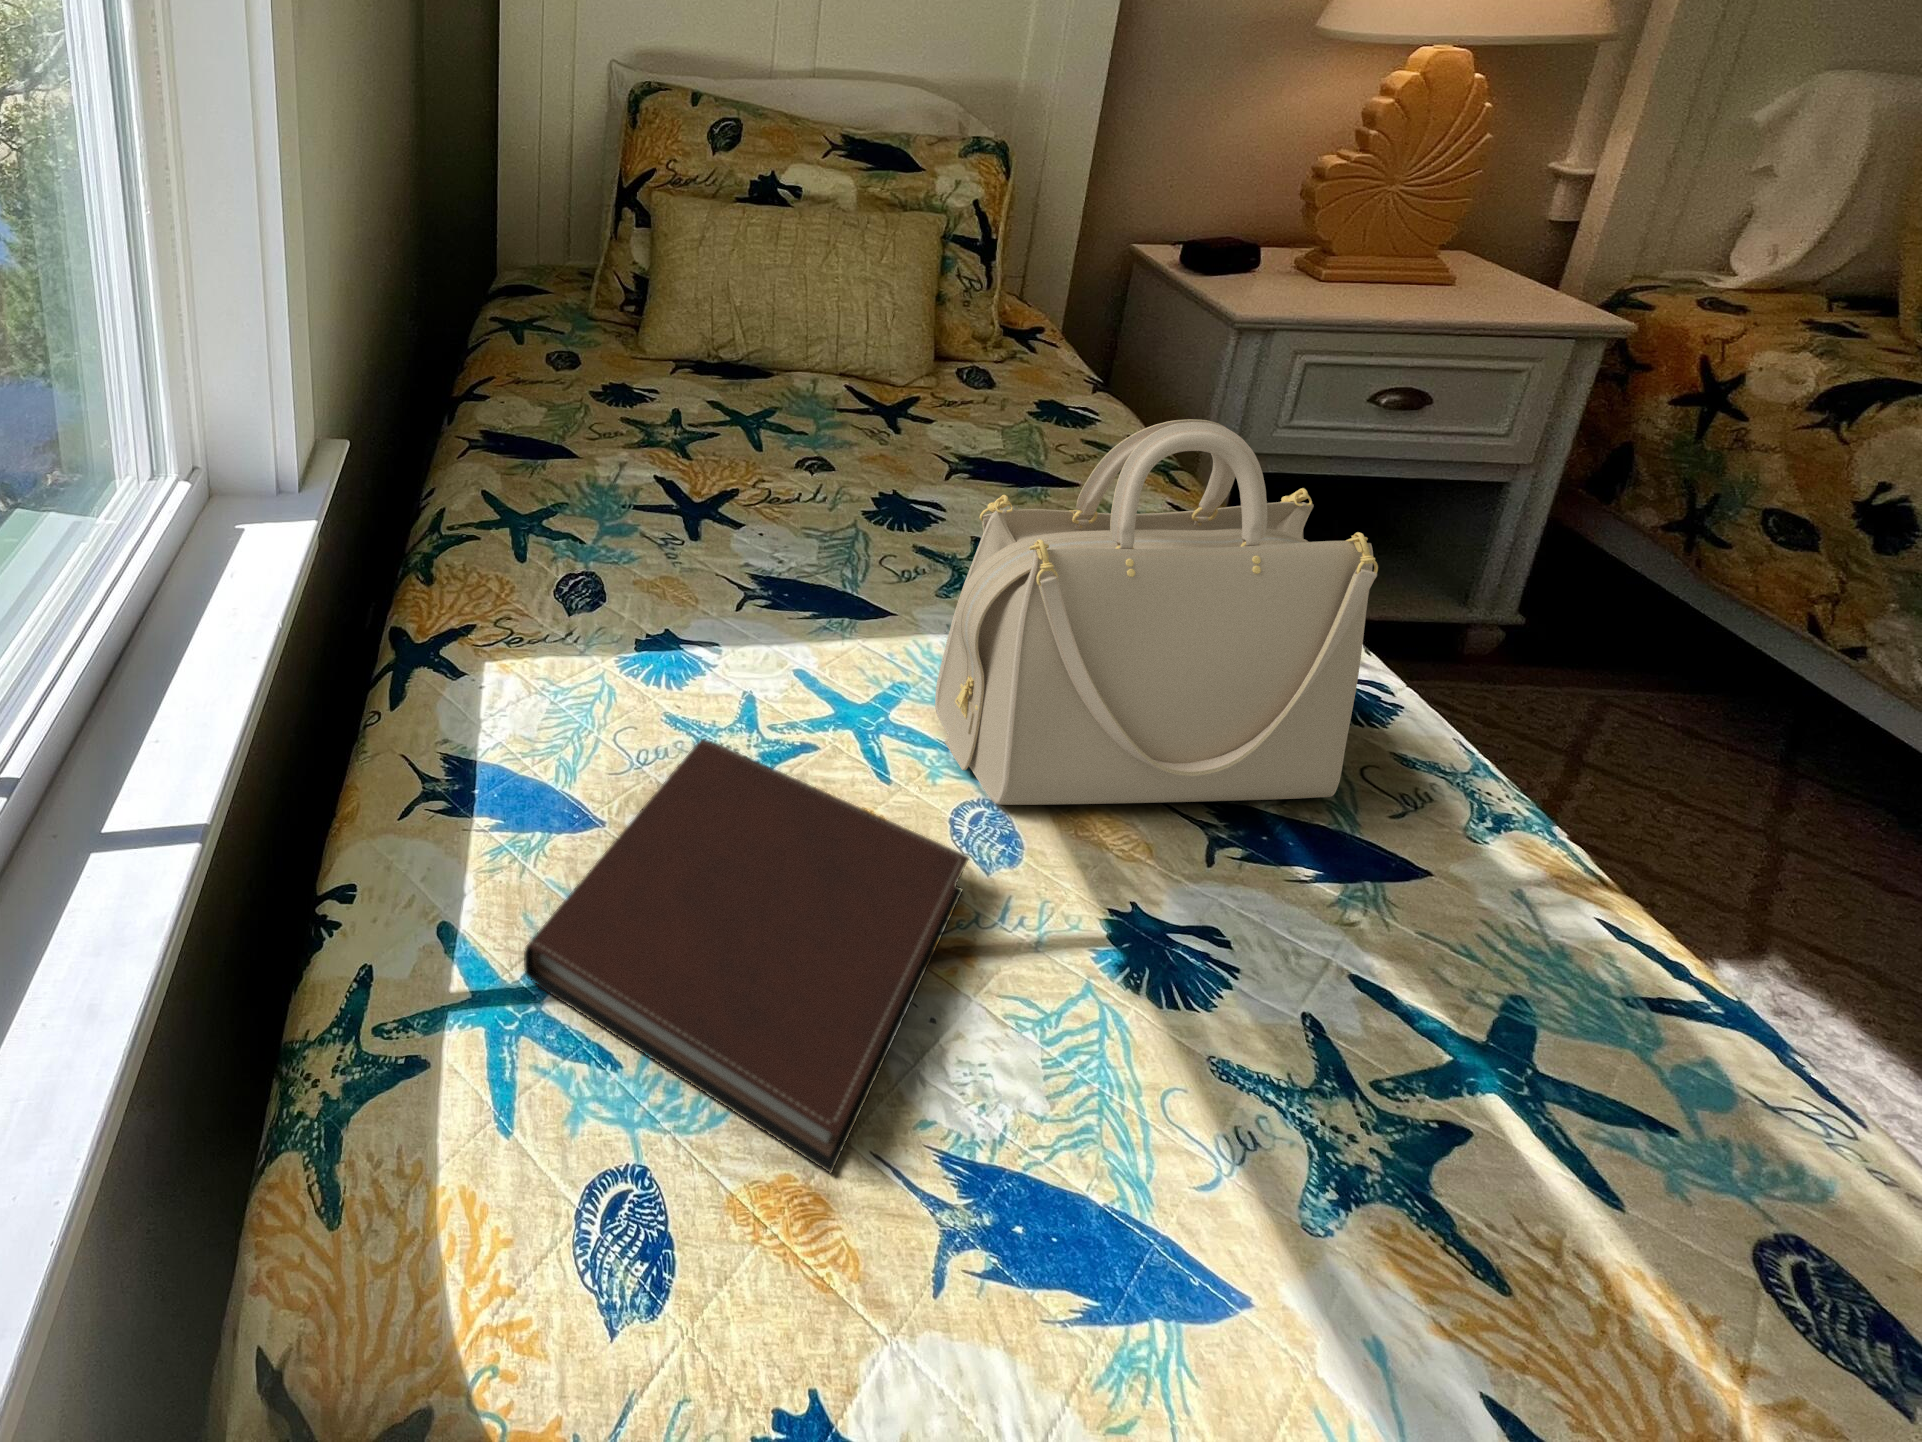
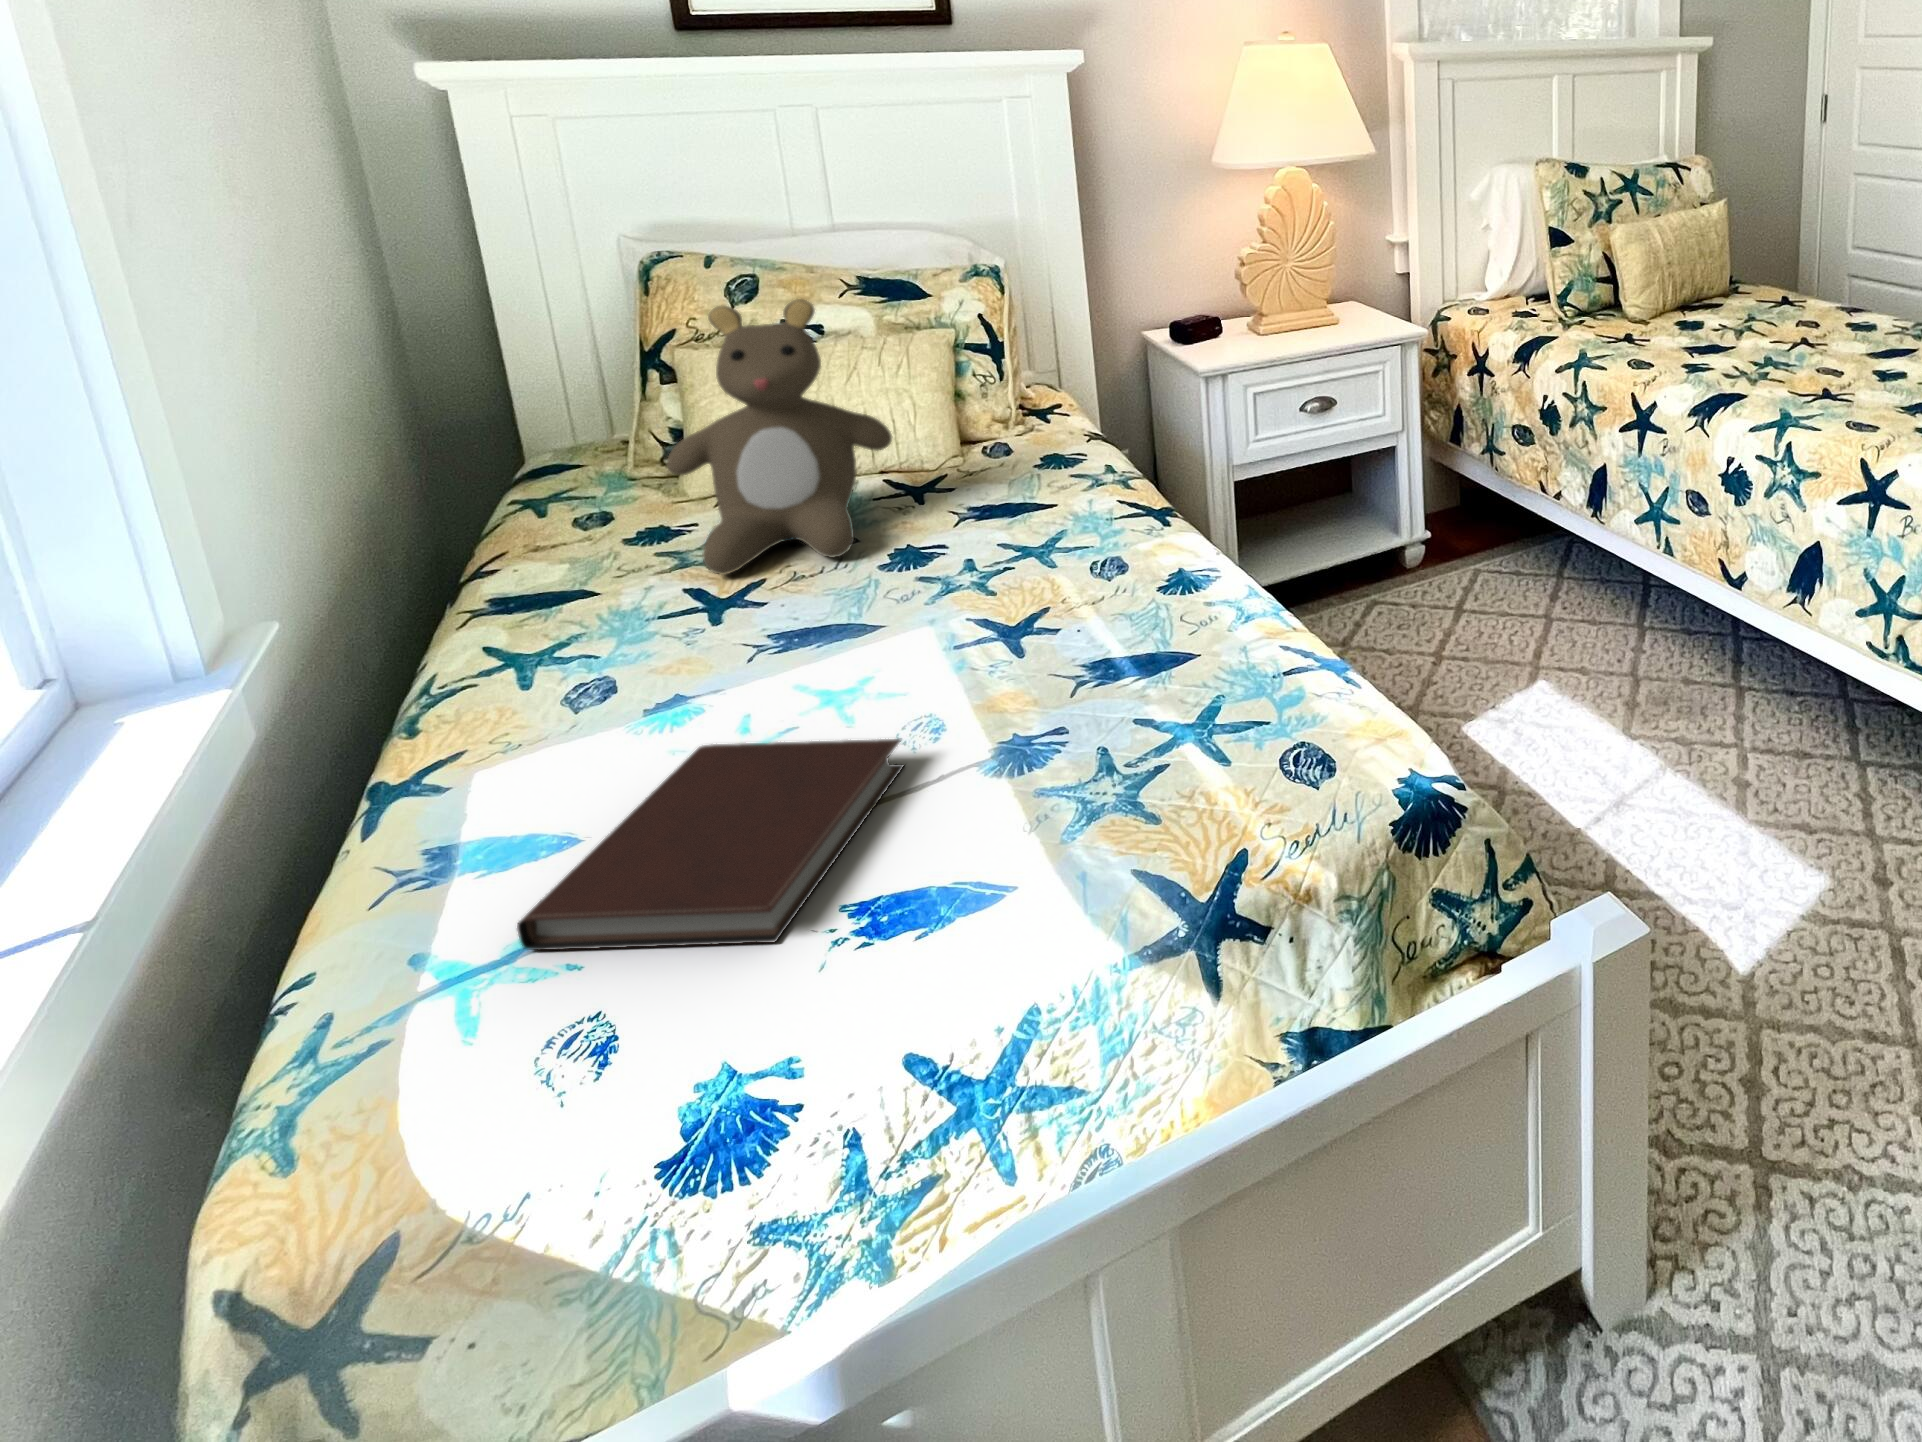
teddy bear: none [651,160,892,486] -> present [667,299,892,574]
handbag: present [935,419,1378,805] -> none [886,418,1155,709]

